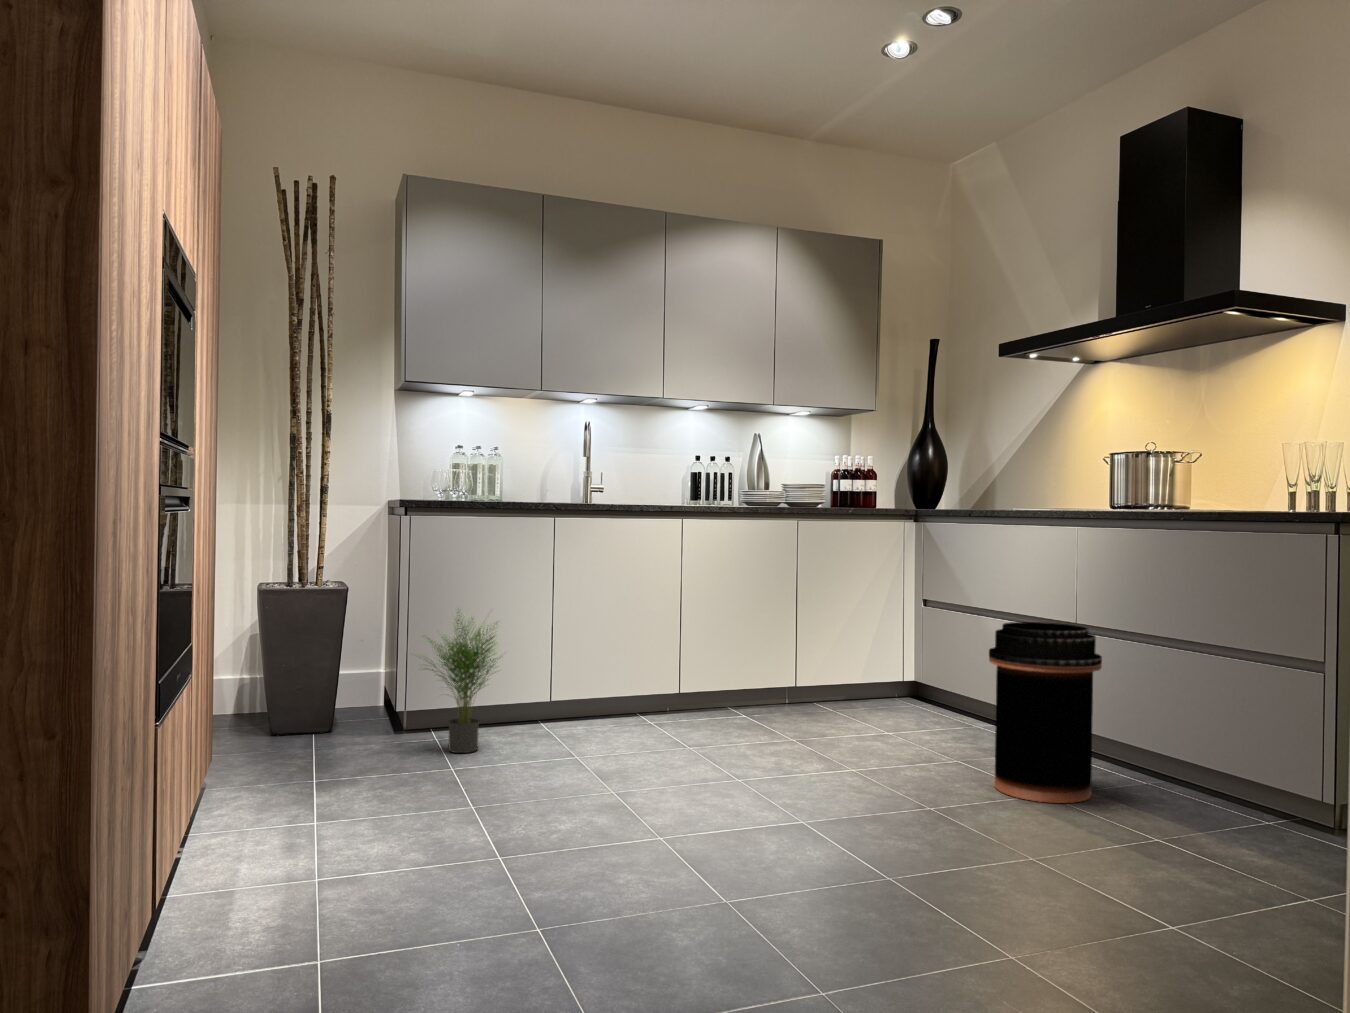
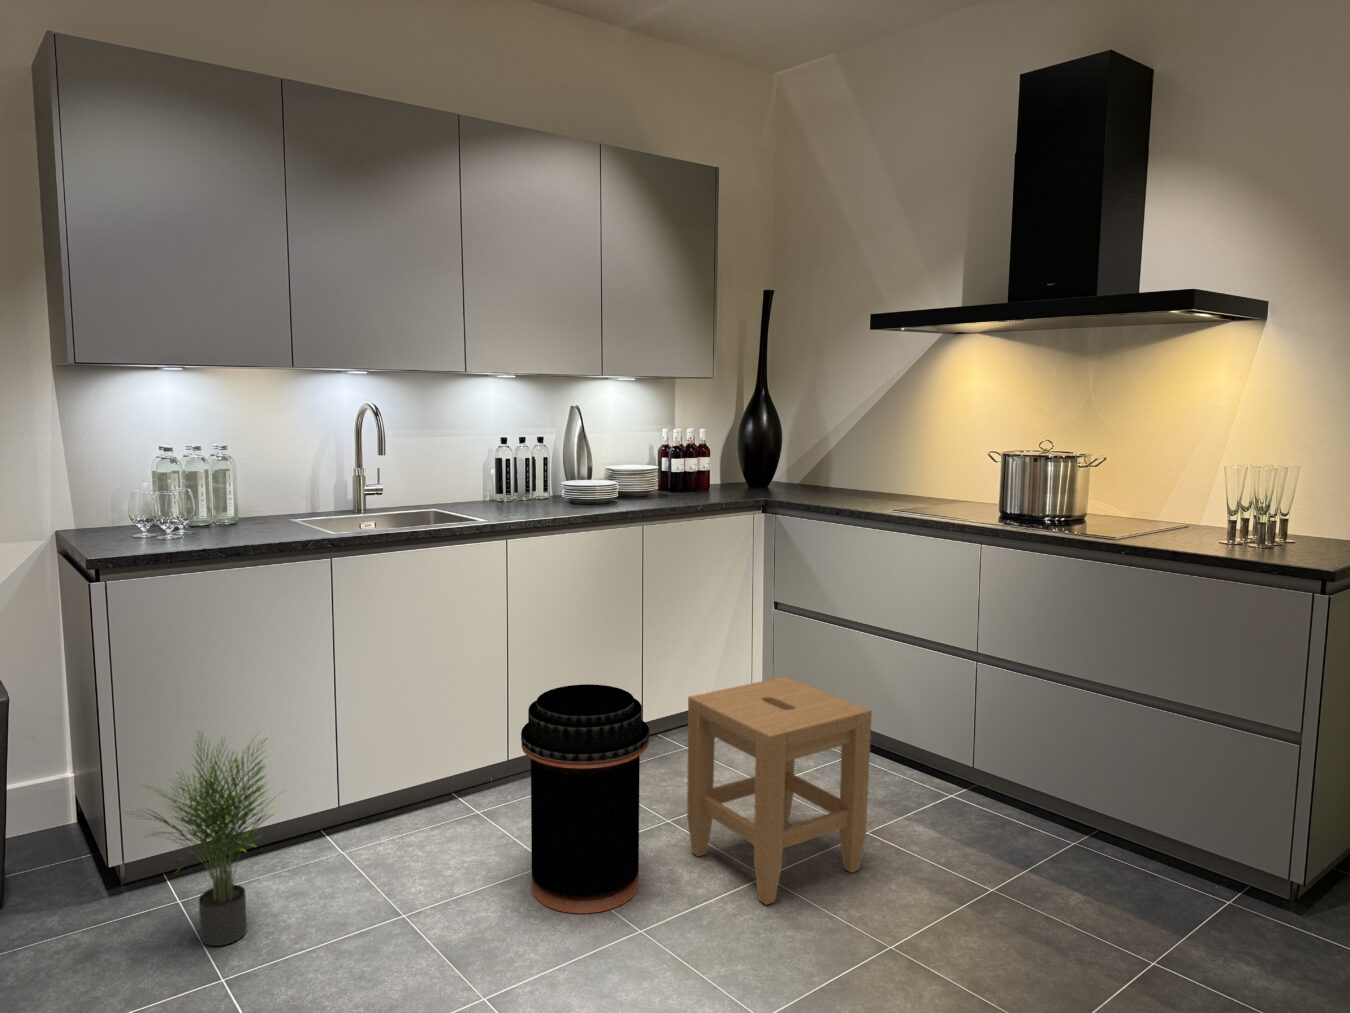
stool: none [802,621,945,775] -> present [687,677,872,905]
trash can: present [989,622,1102,803] -> present [521,684,649,913]

